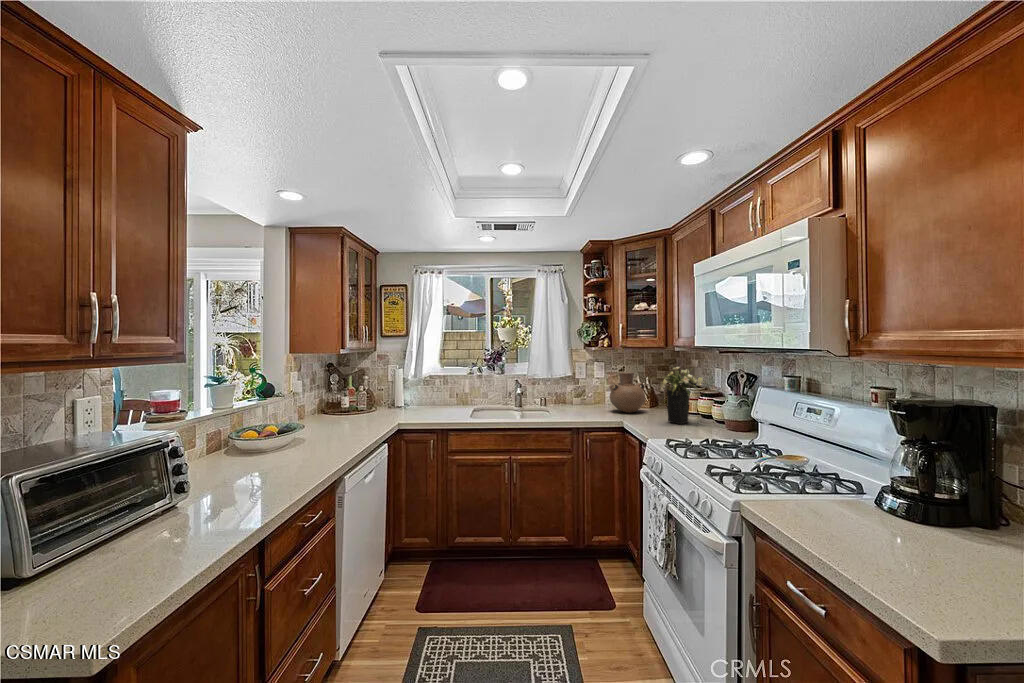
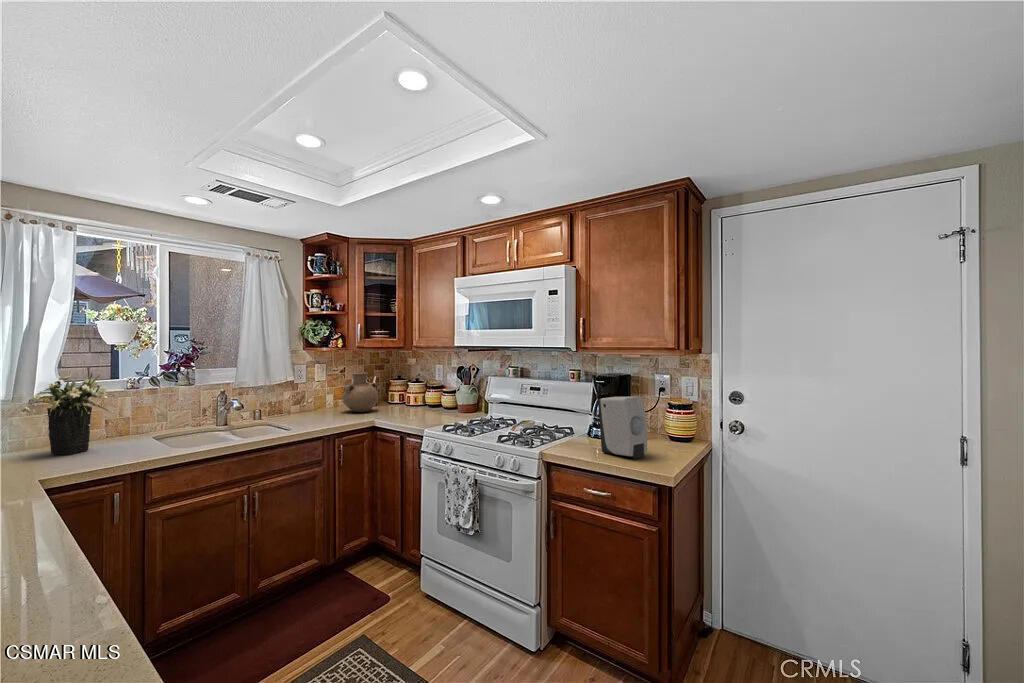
flower arrangement: present [659,366,703,424] -> present [22,373,115,455]
soap dispenser: none [816,432,896,539] -> present [598,397,647,459]

